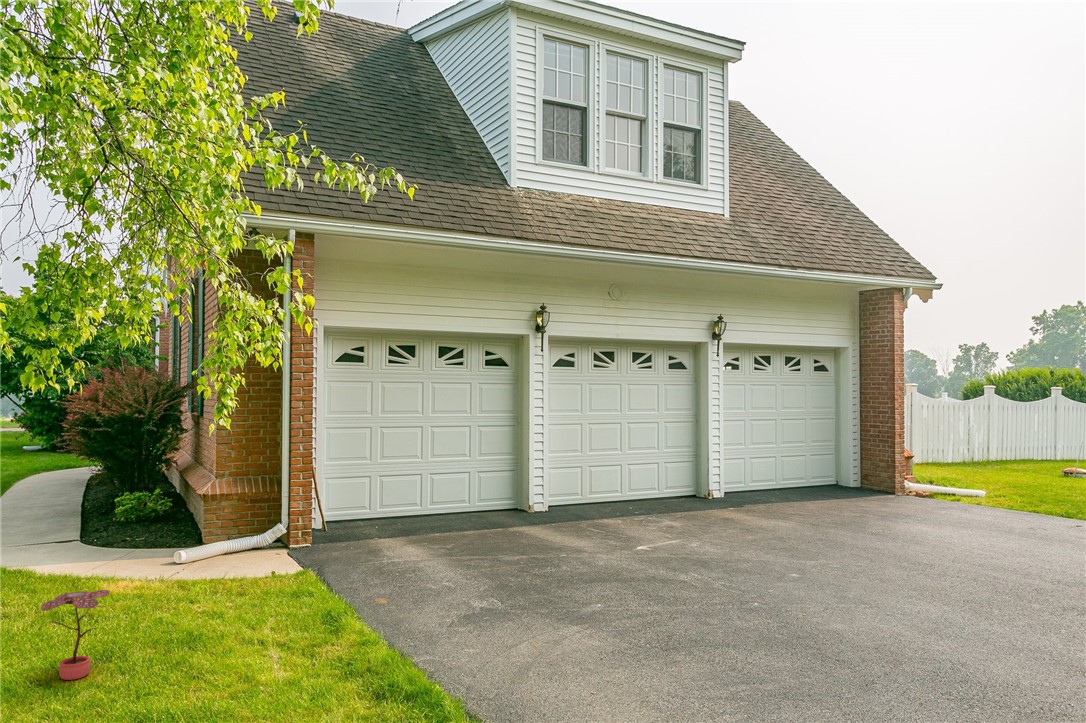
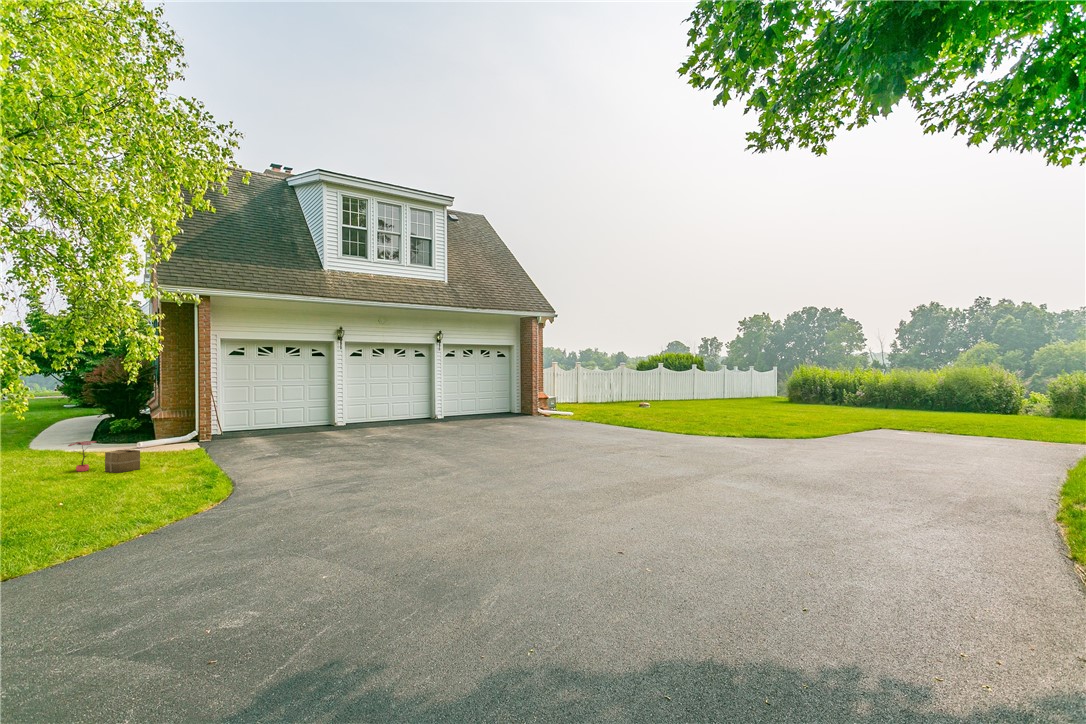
cardboard box: none [131,615,219,697] -> present [105,449,140,473]

